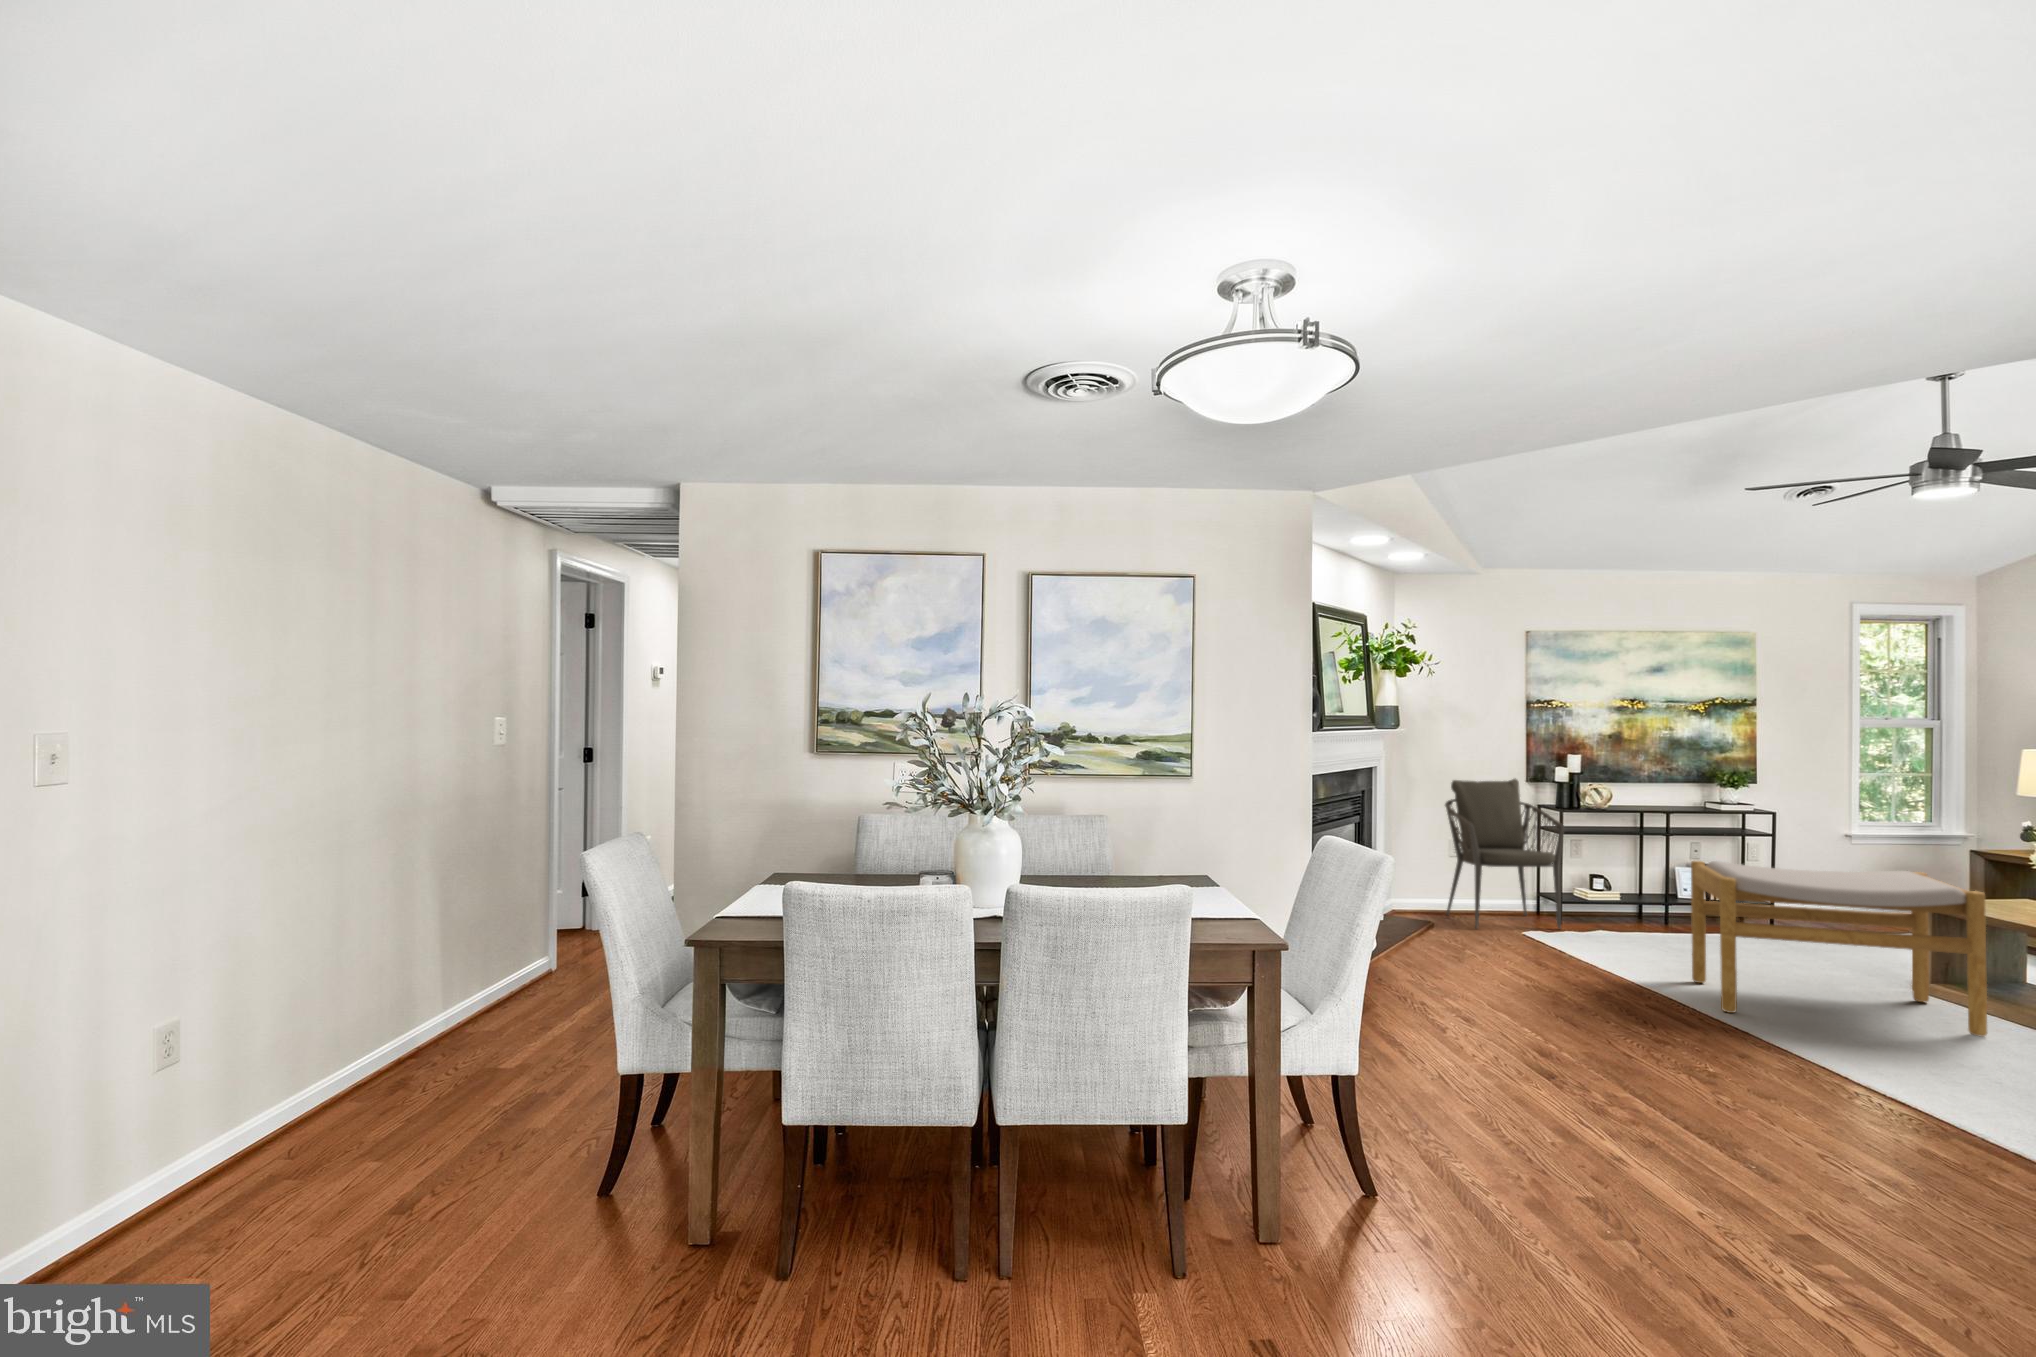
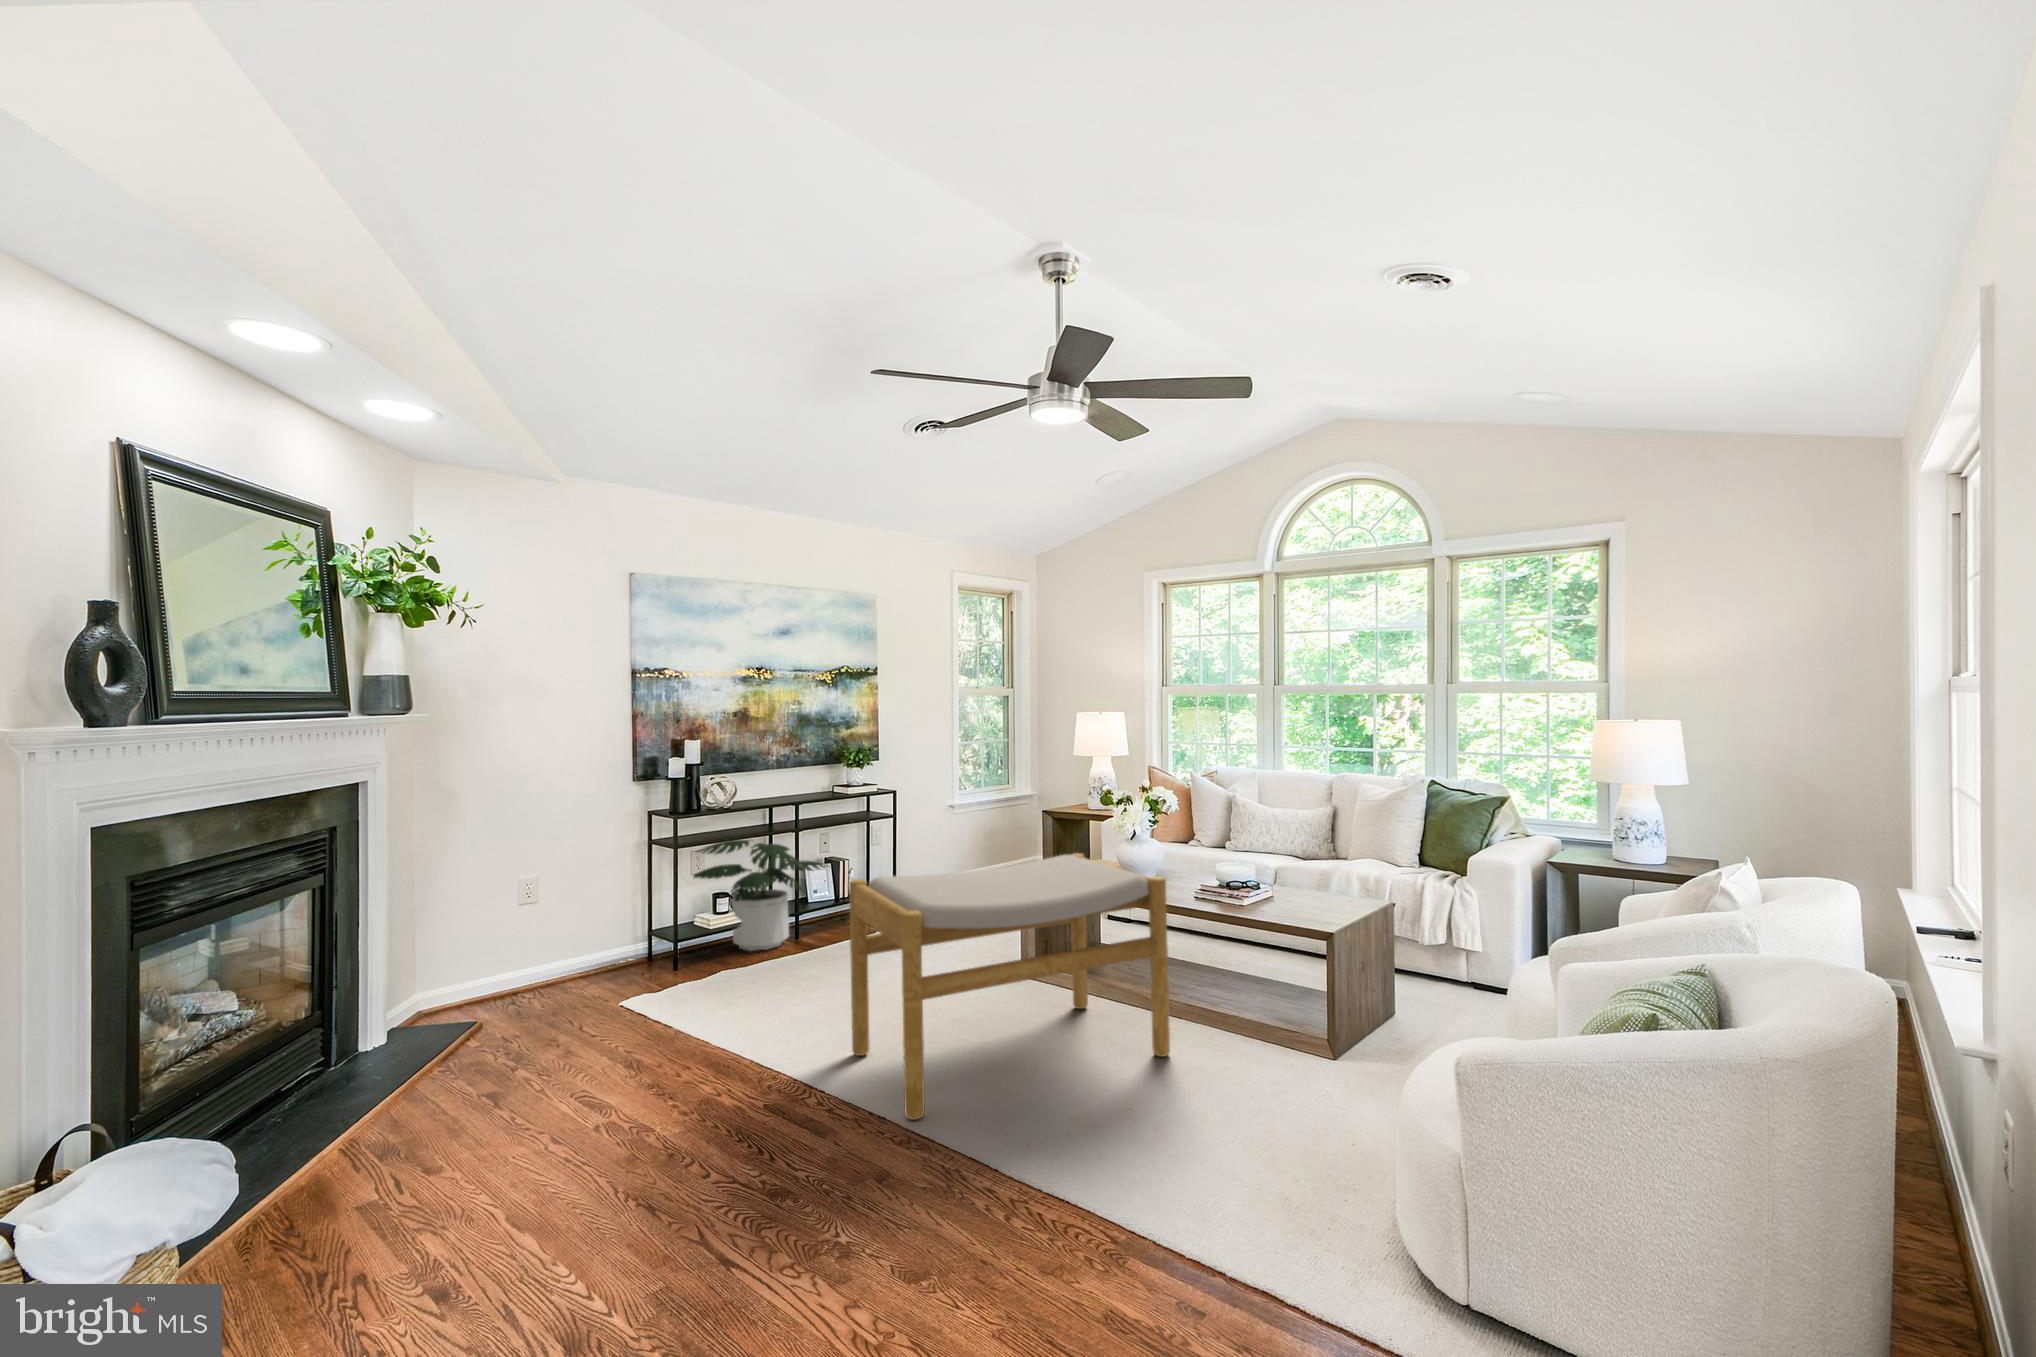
armchair: present [1445,779,1564,929] -> none [501,778,678,1023]
potted plant: none [1574,835,1696,923] -> present [693,840,828,951]

